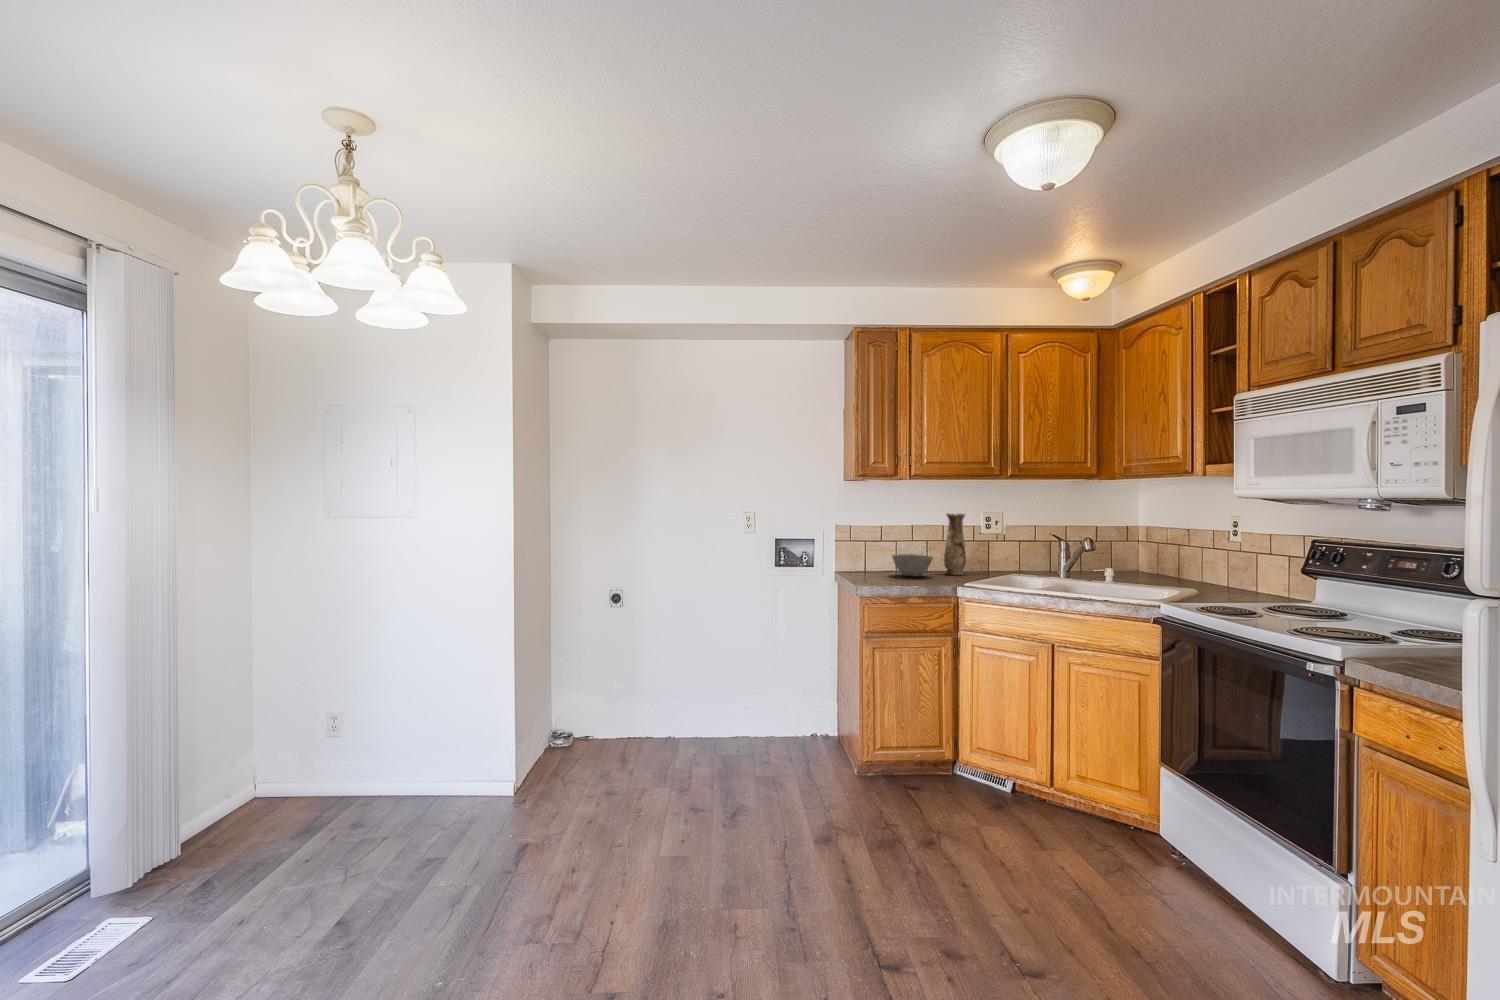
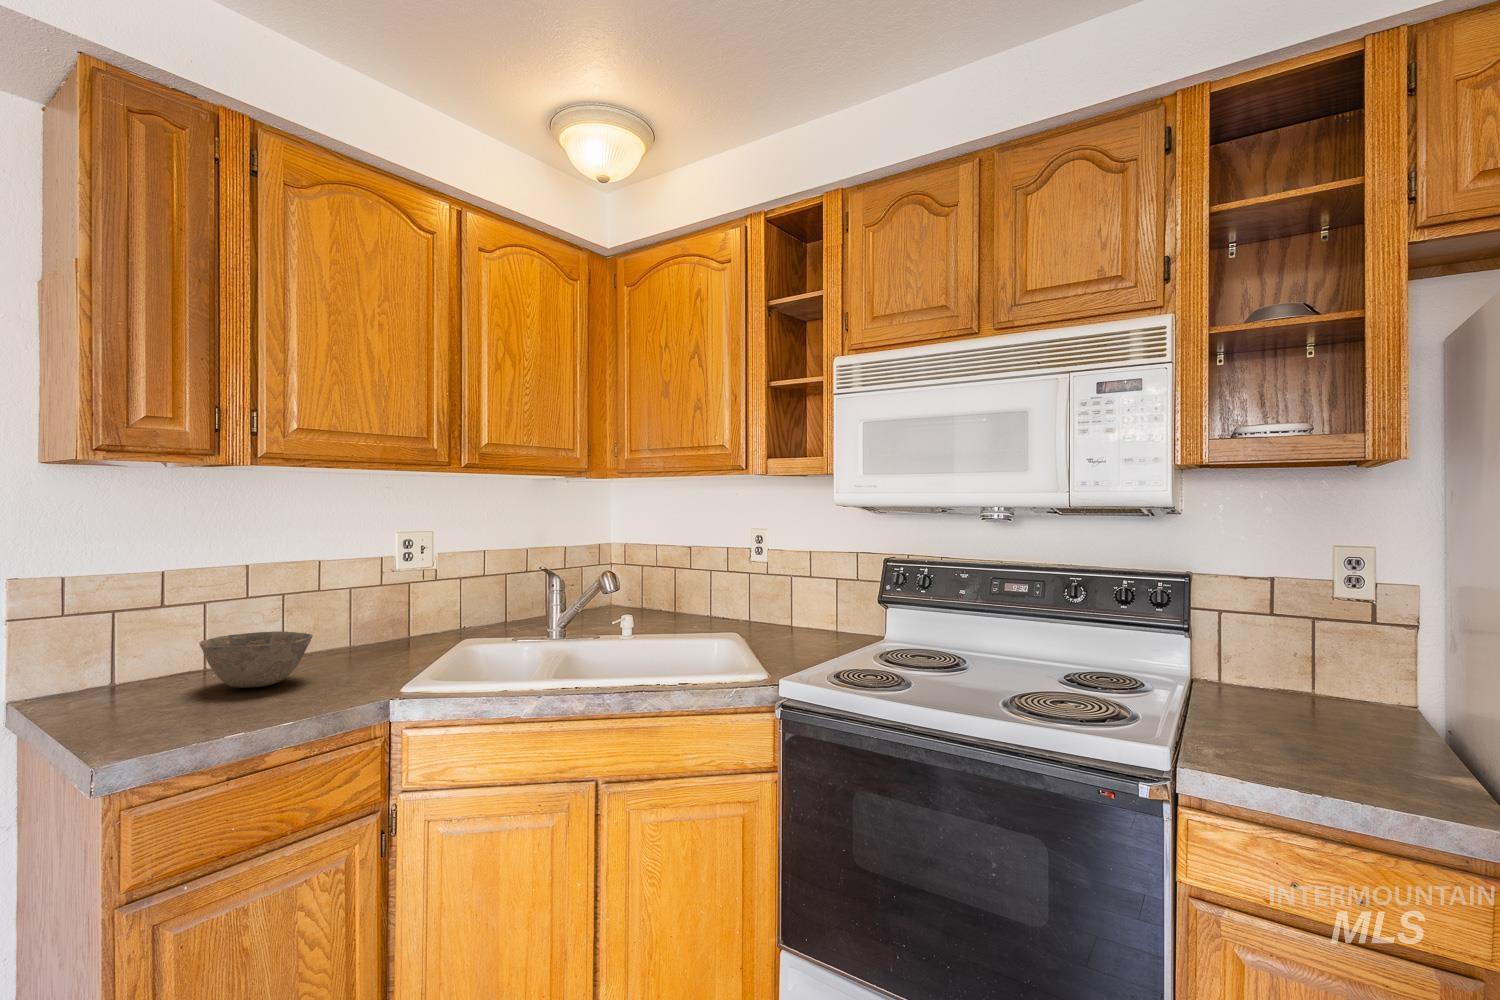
vase: present [944,513,966,575] -> none [327,537,375,664]

